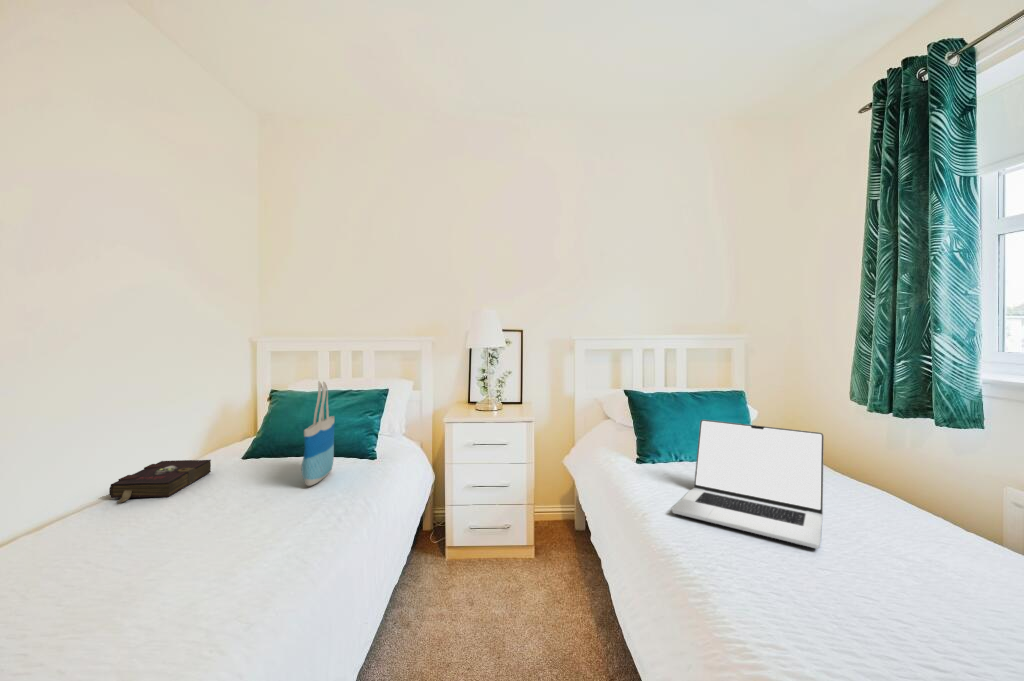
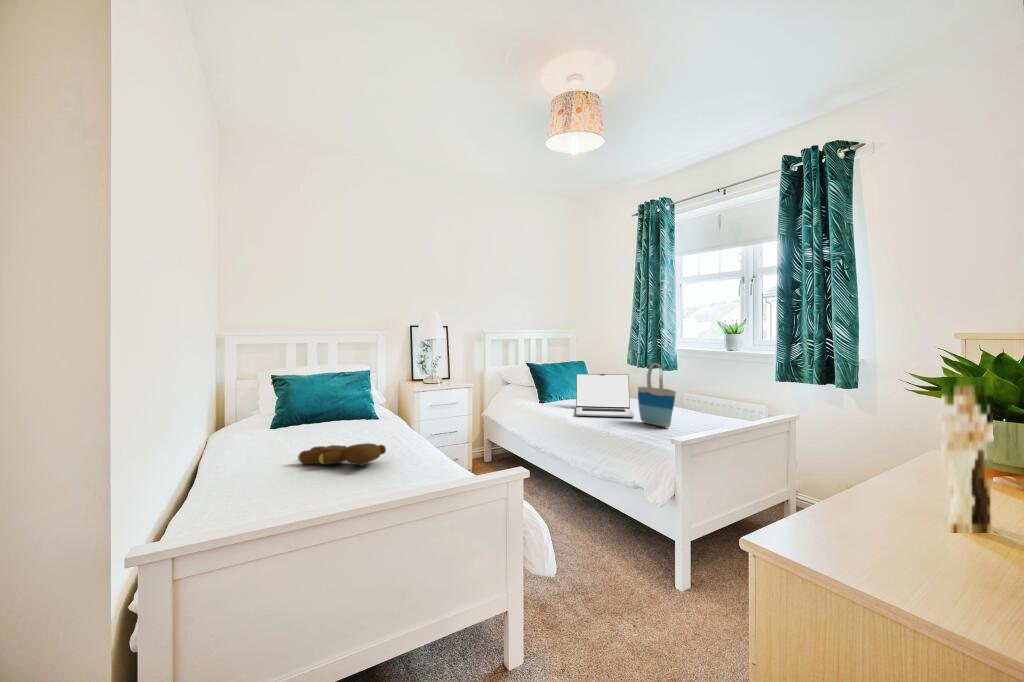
tote bag: present [301,382,334,486] -> present [638,363,676,427]
book: present [109,460,211,503] -> none [240,425,288,451]
teddy bear: none [48,520,149,592] -> present [298,443,386,466]

